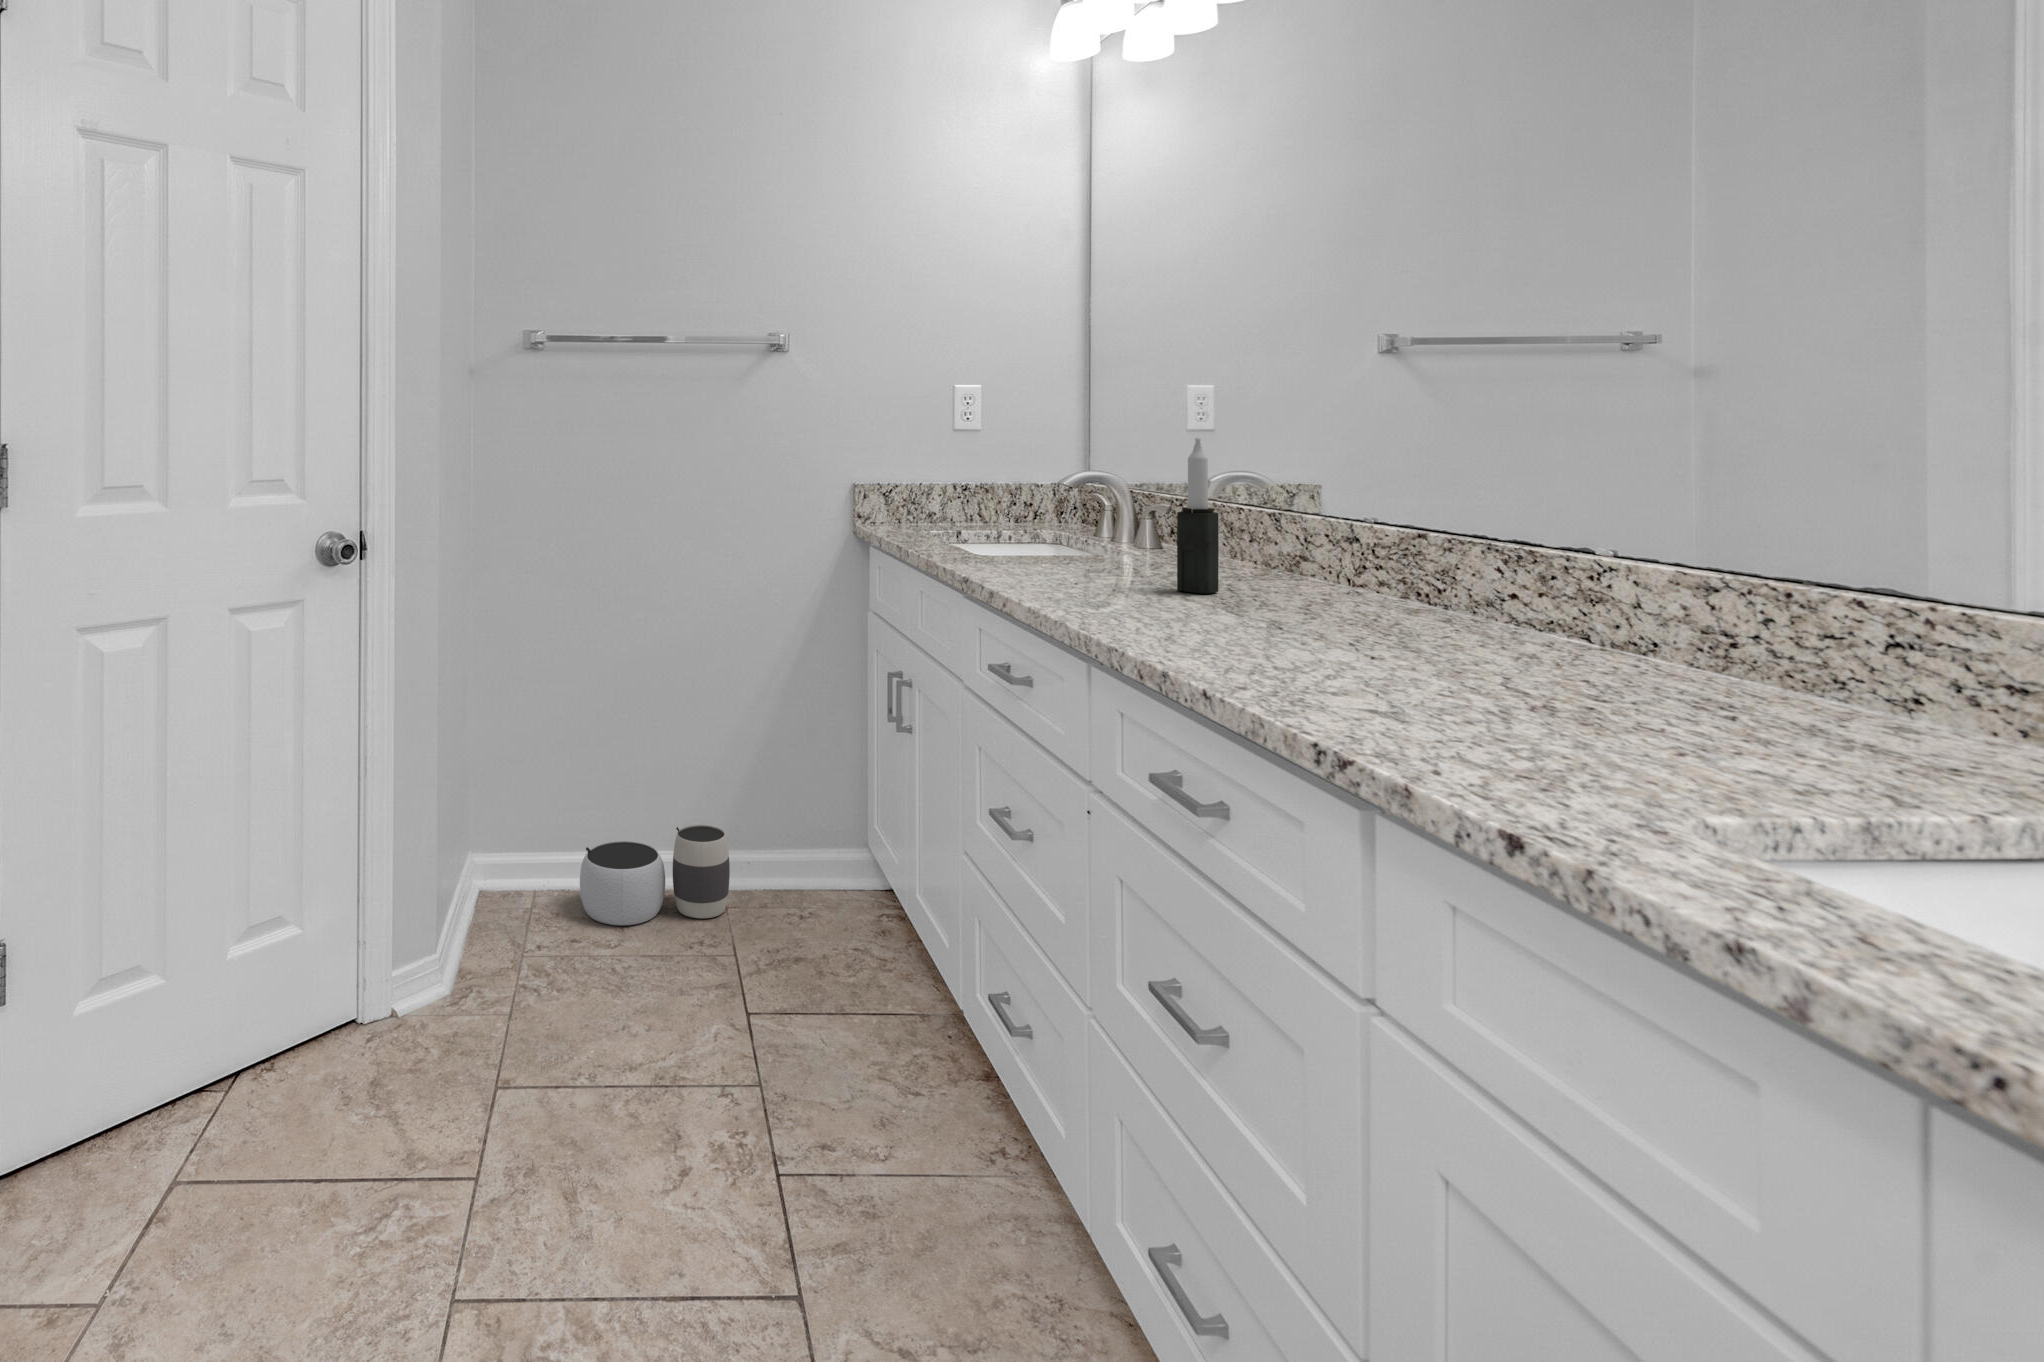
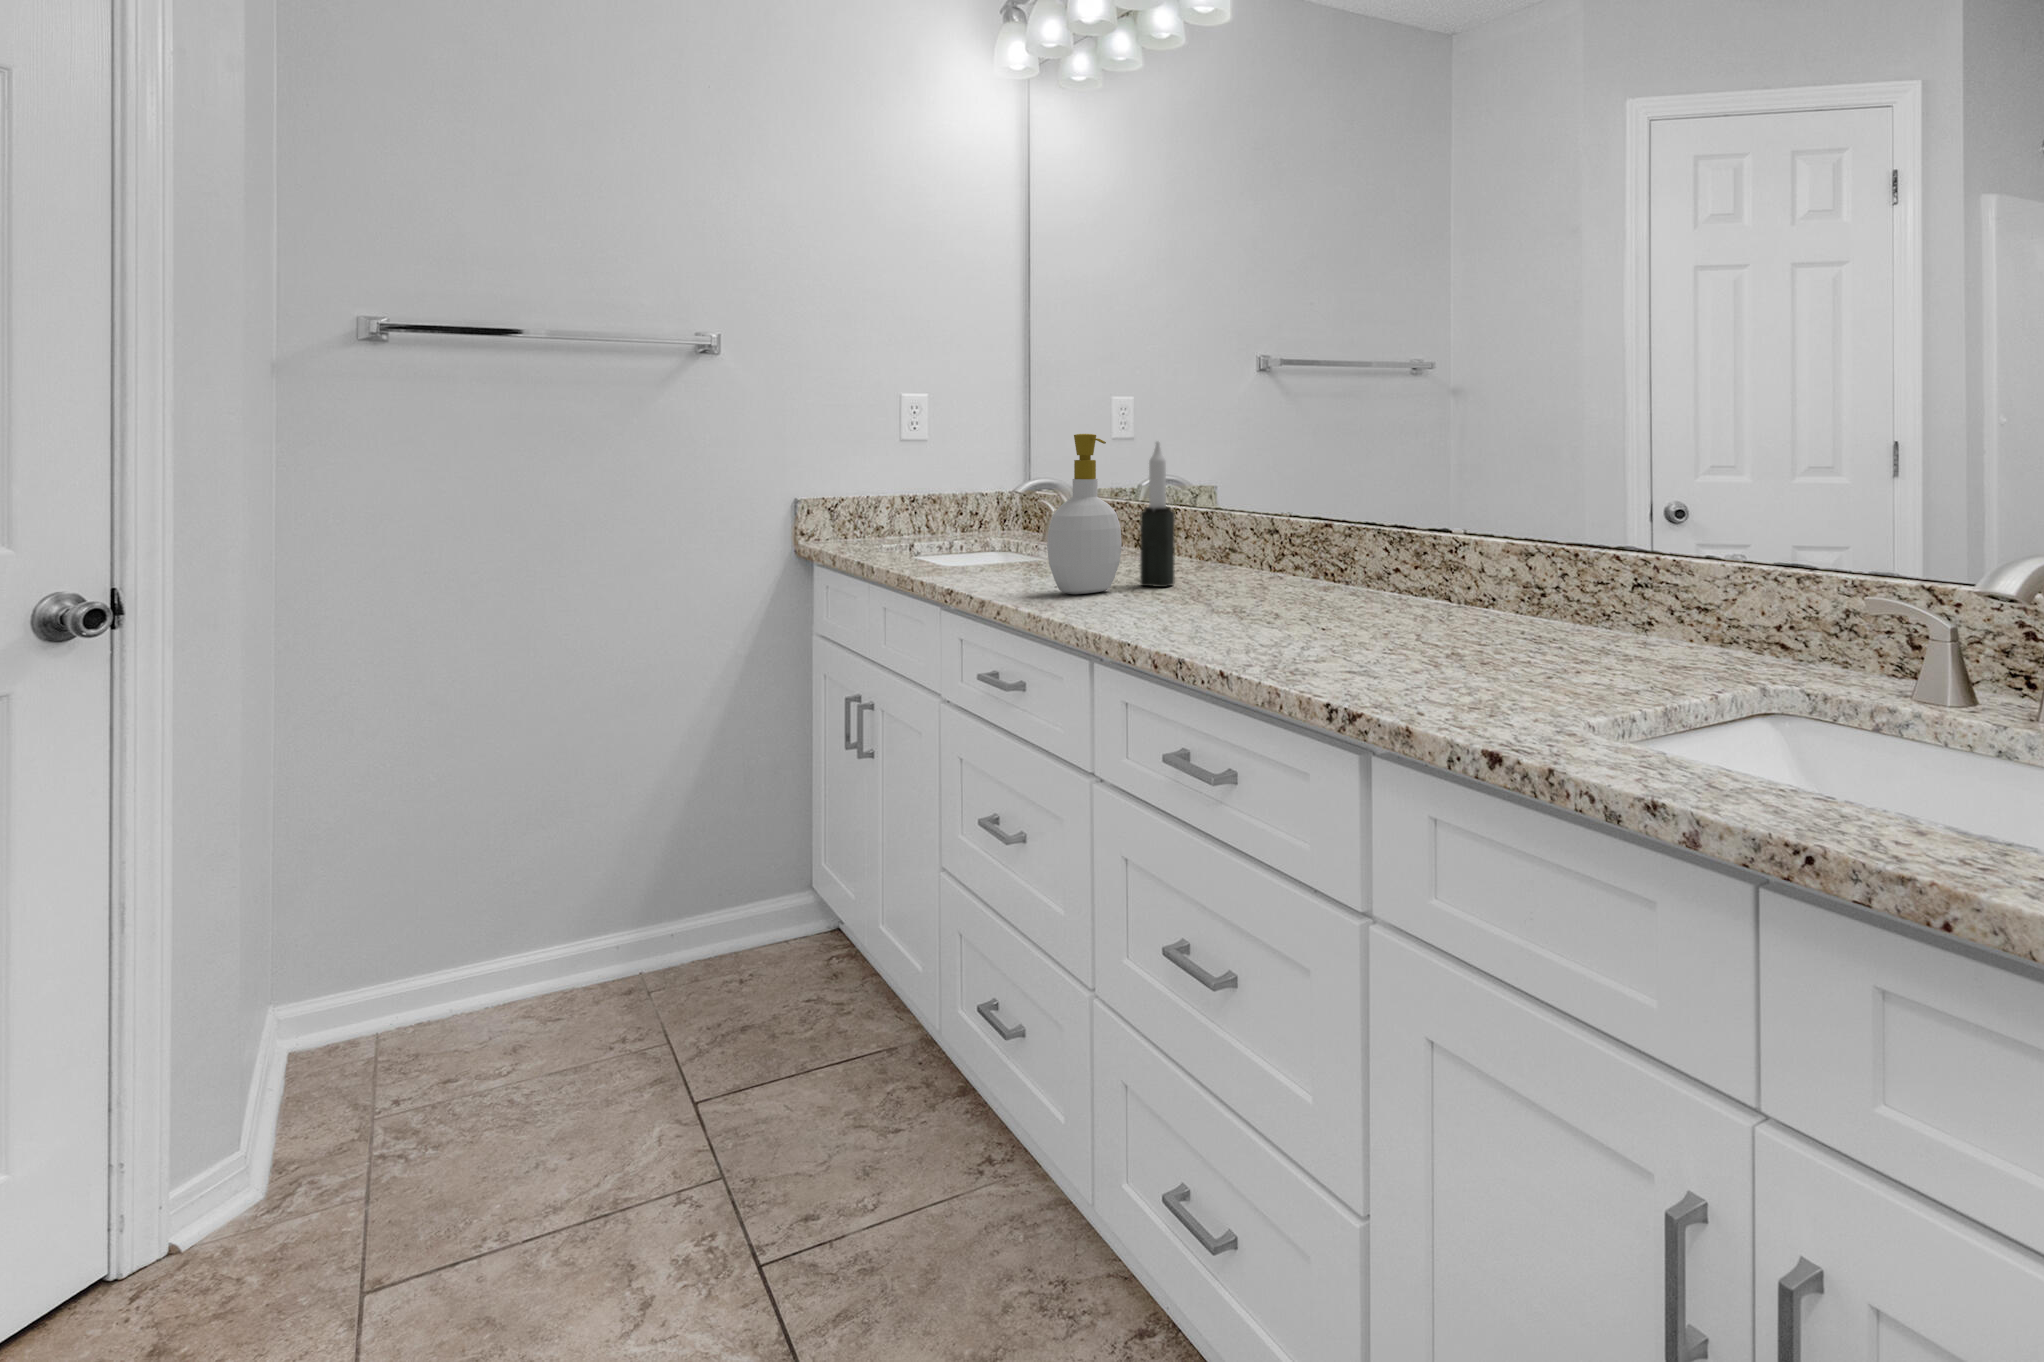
soap bottle: none [1066,430,1152,594] -> present [1047,434,1122,594]
waste basket: present [580,825,730,926] -> none [449,902,650,1049]

